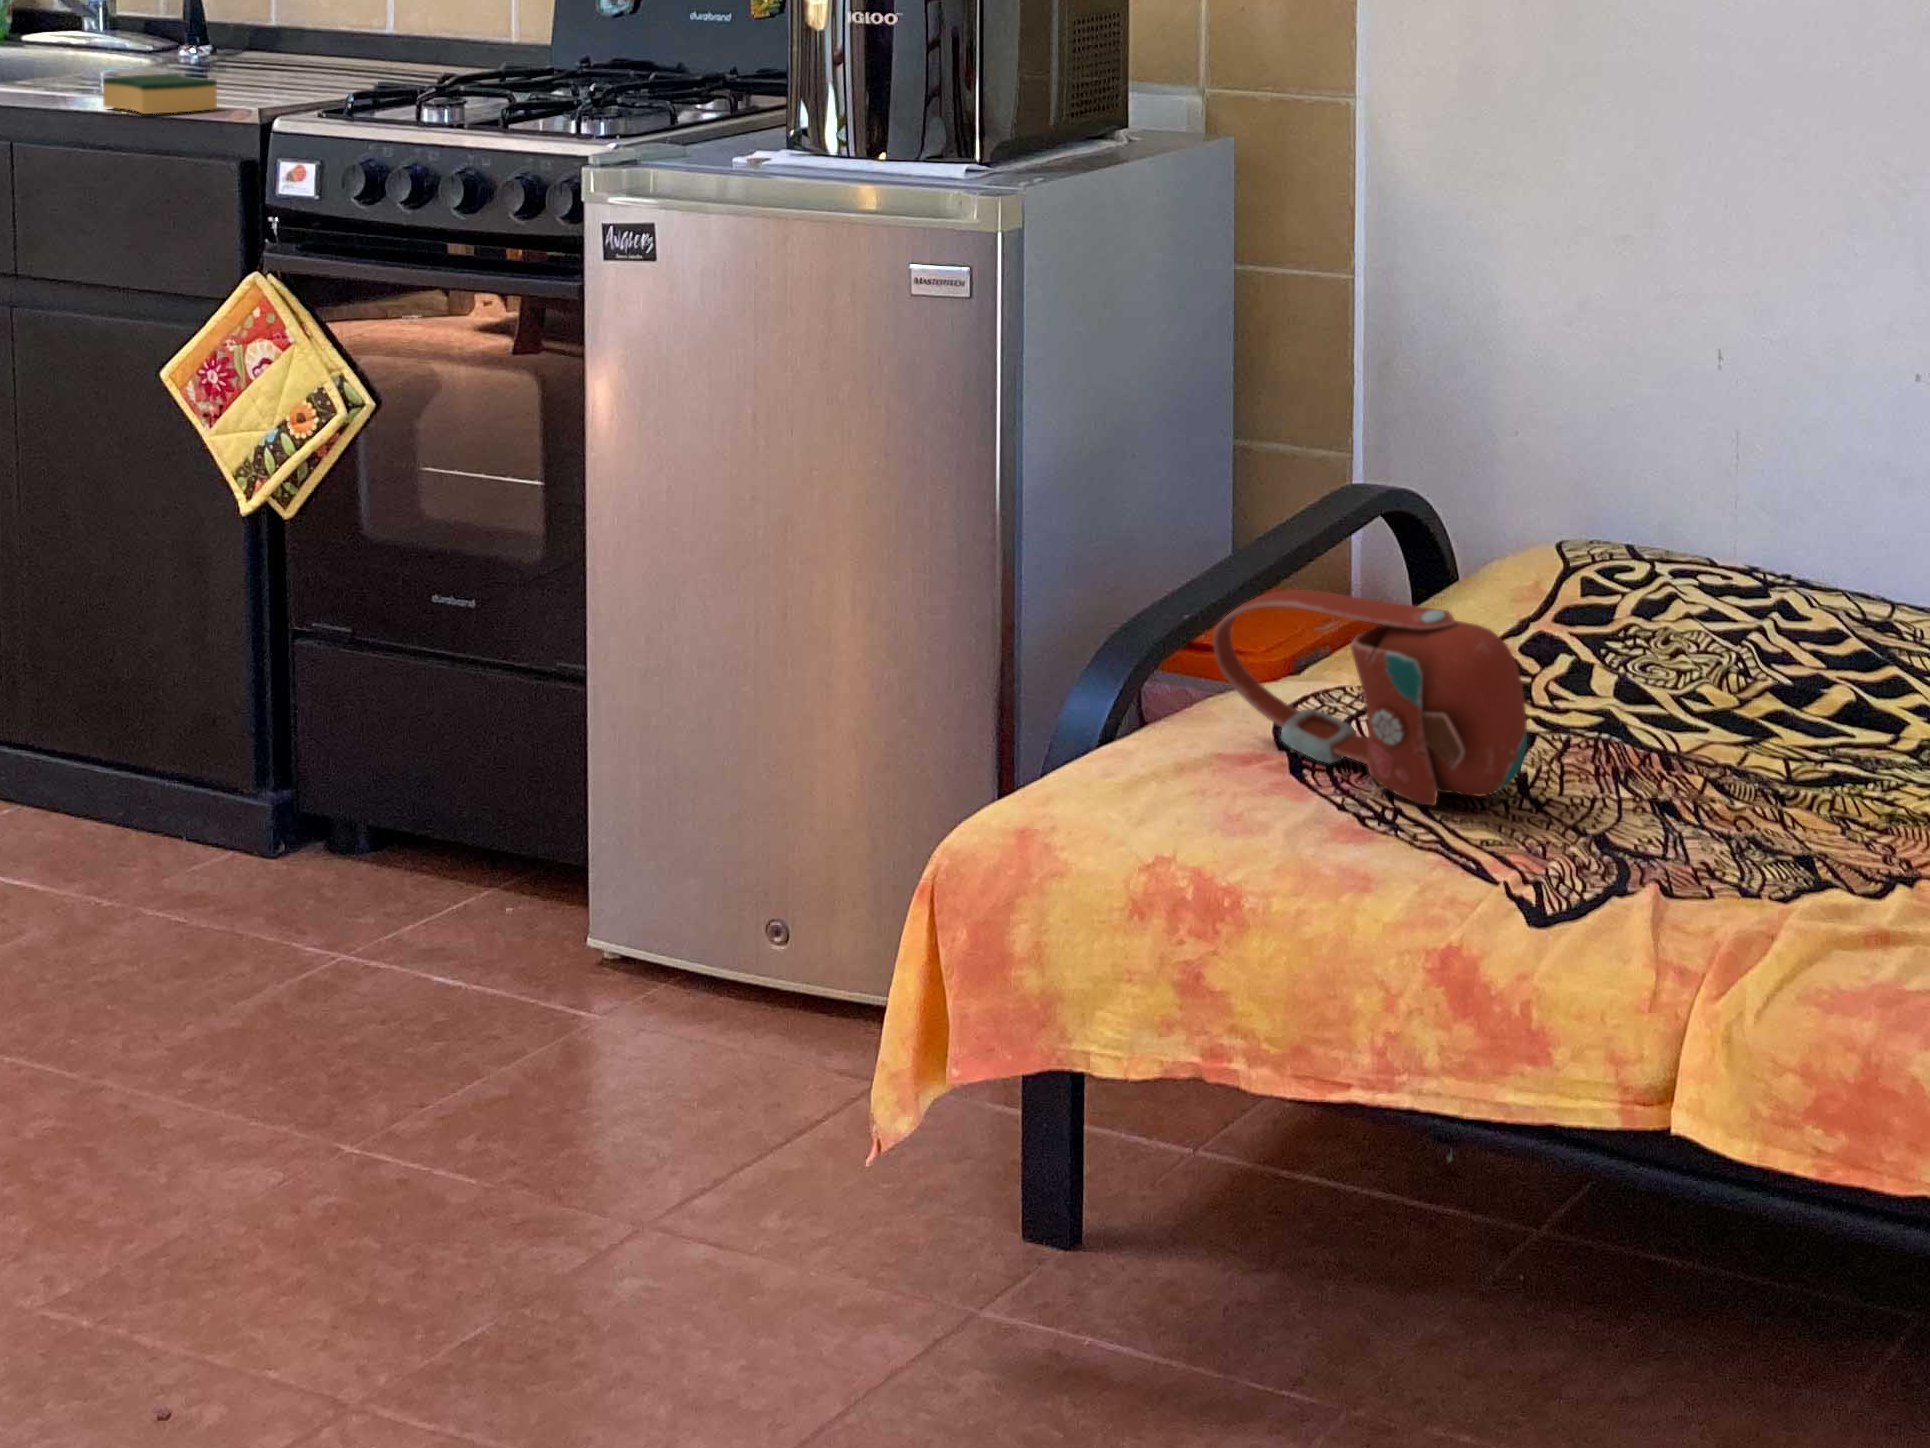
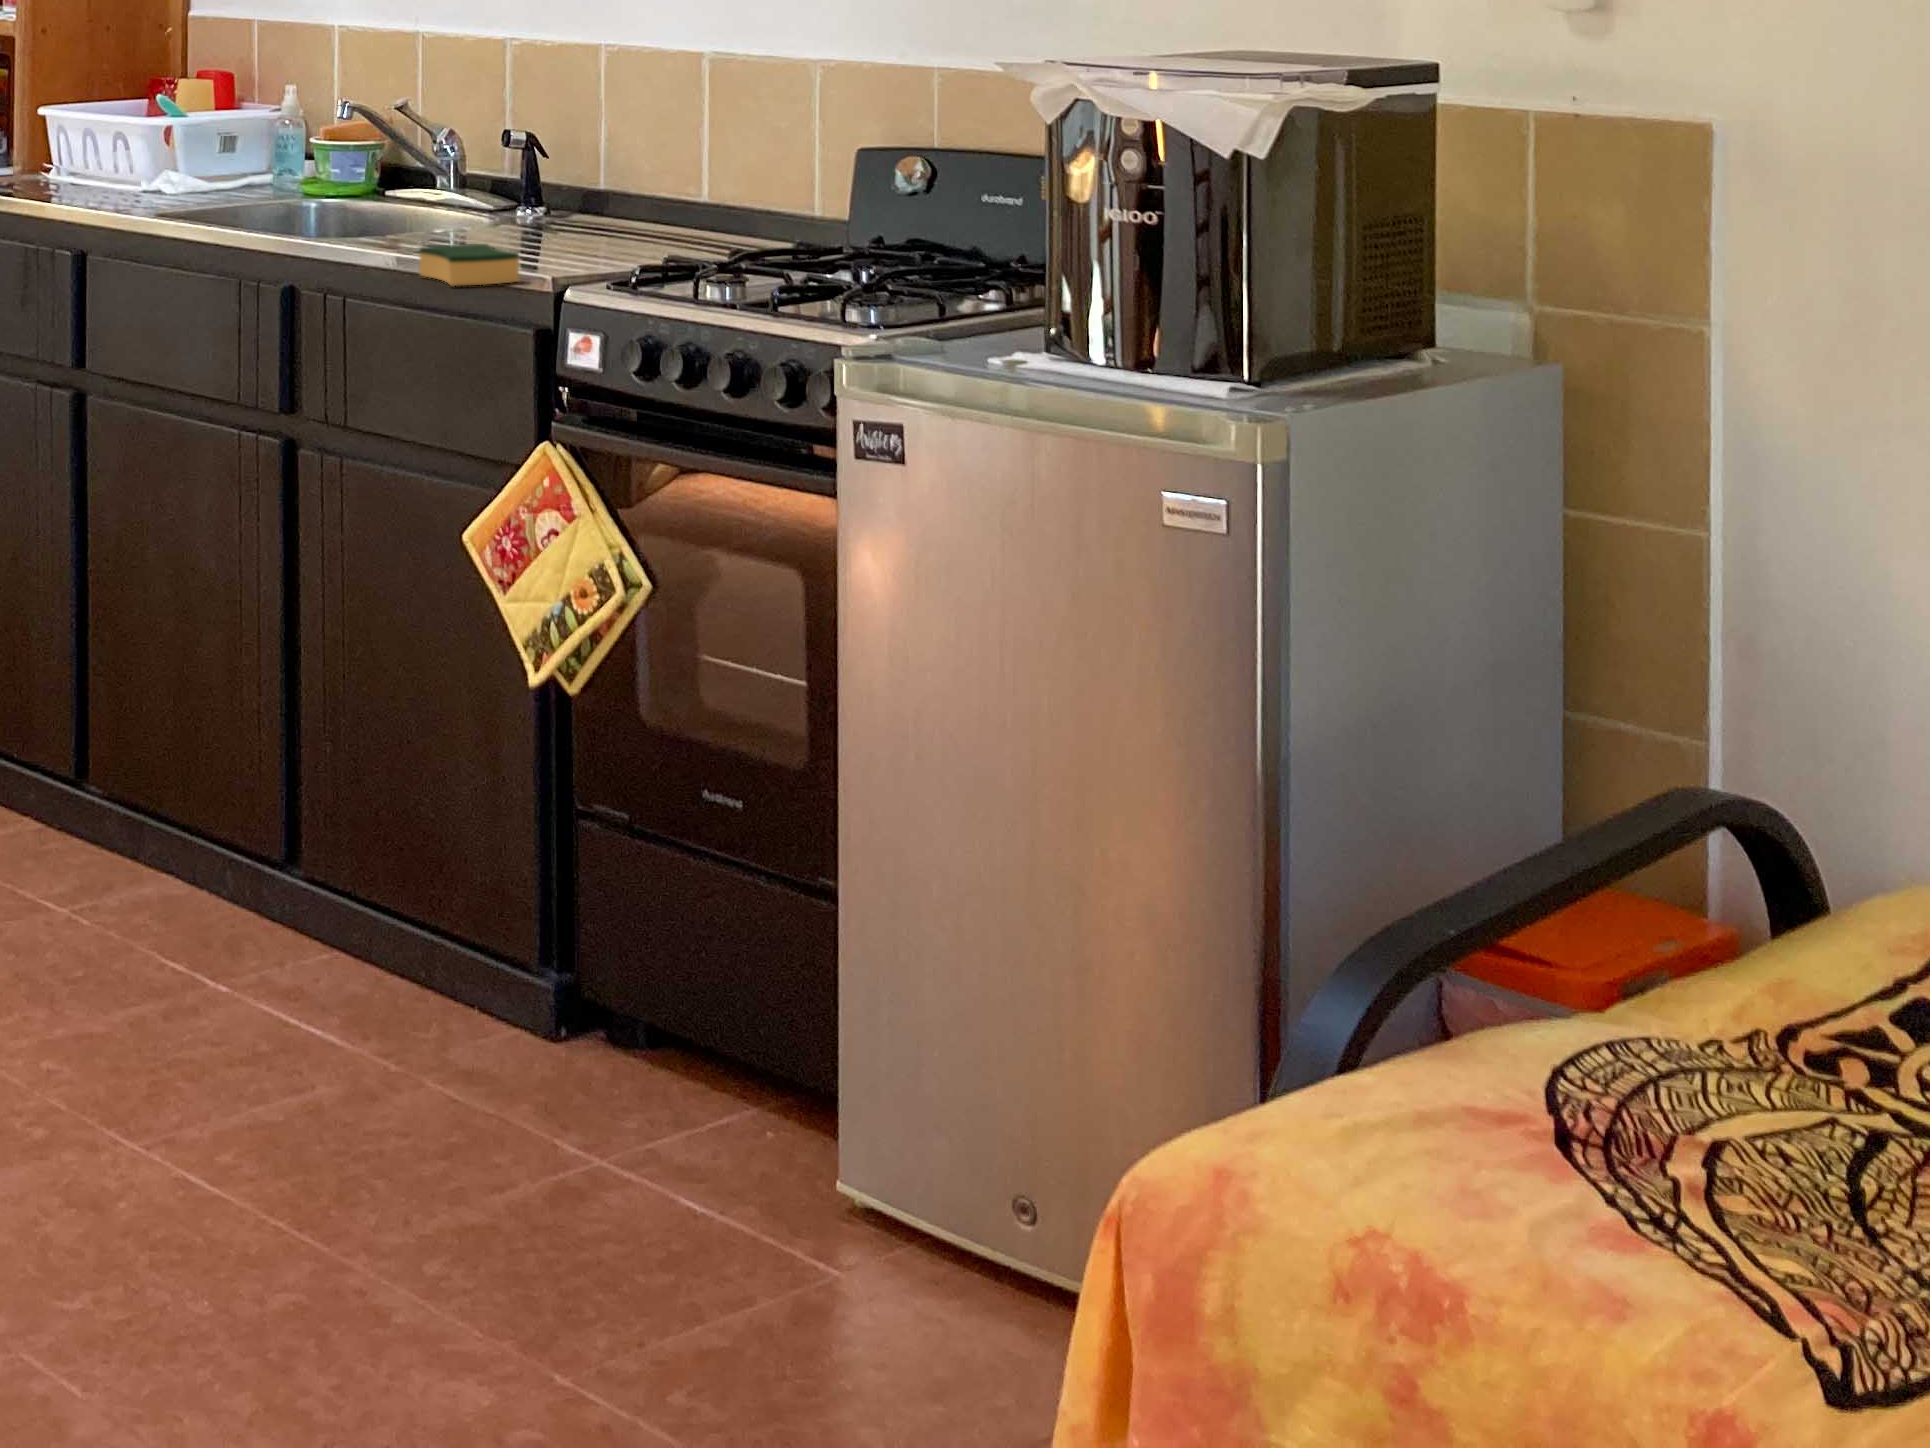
handbag: present [1213,590,1527,805] -> none [1480,923,1855,1212]

